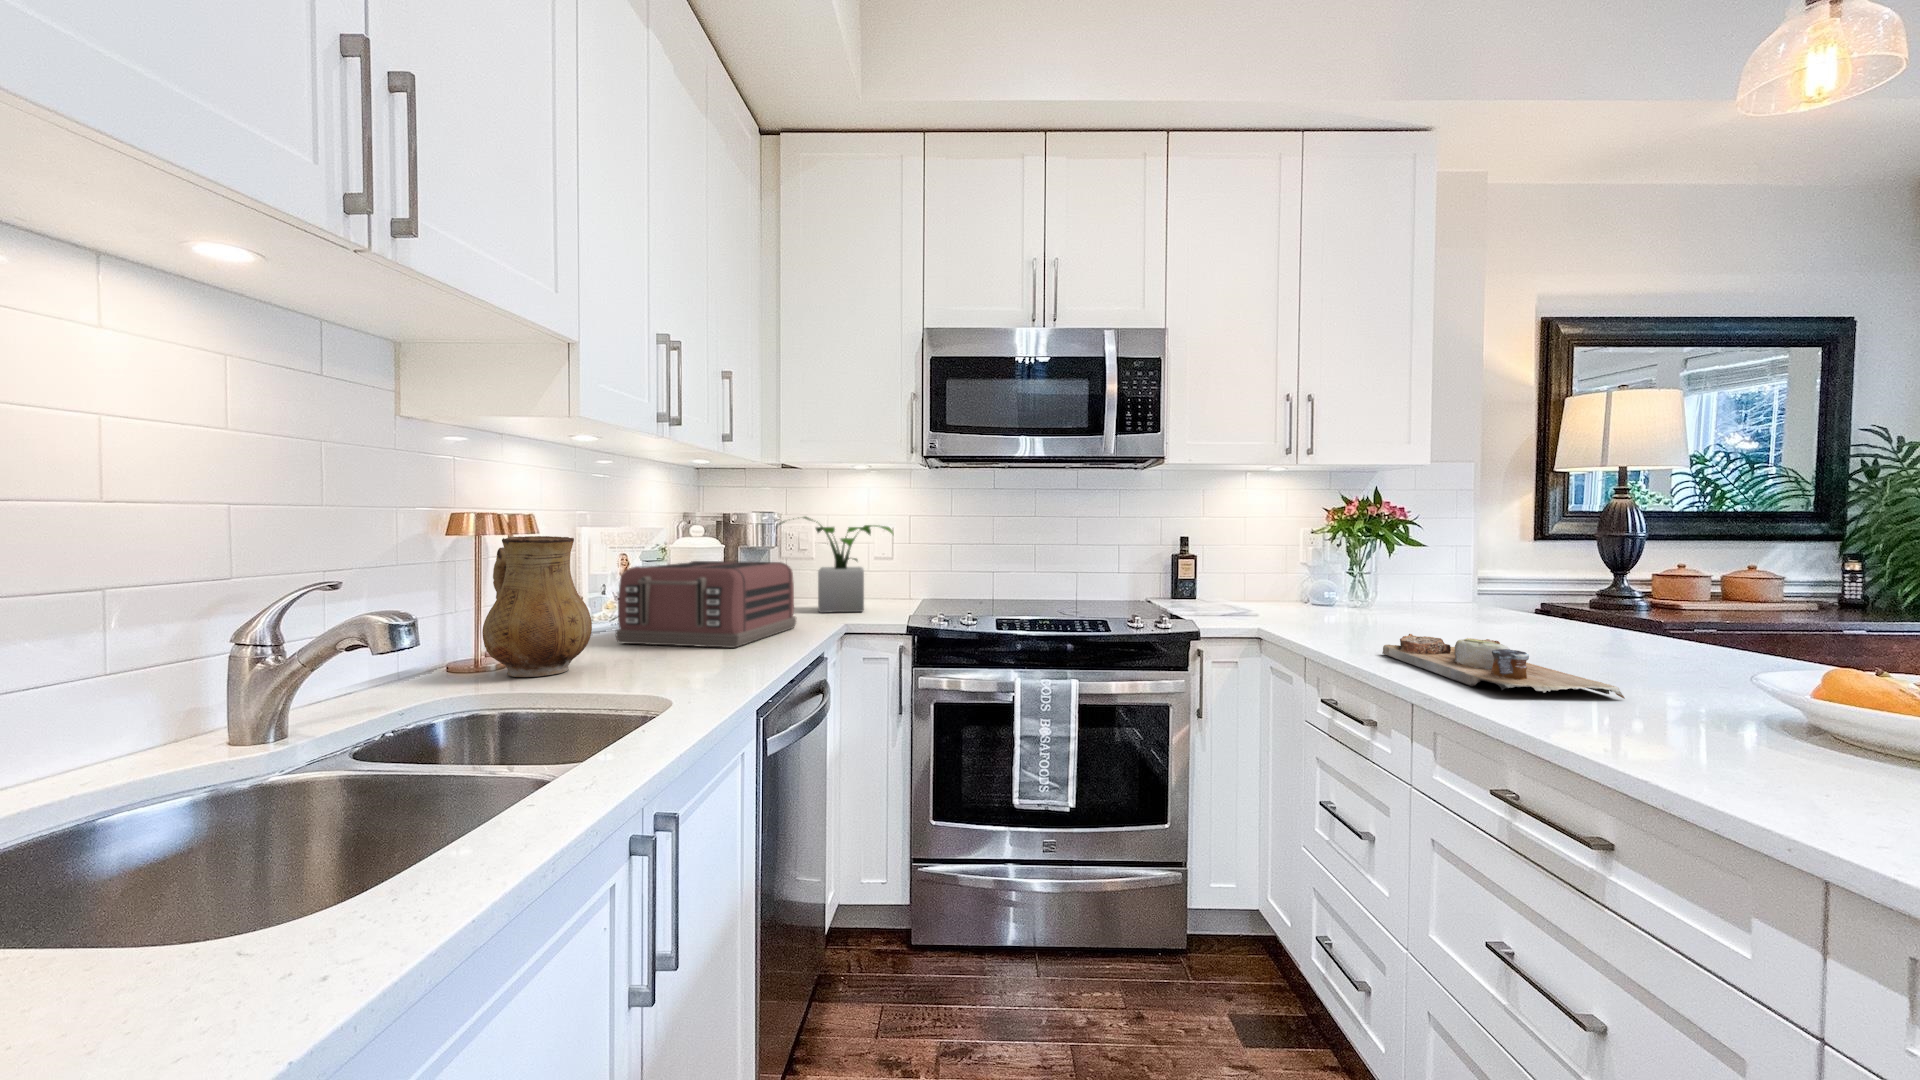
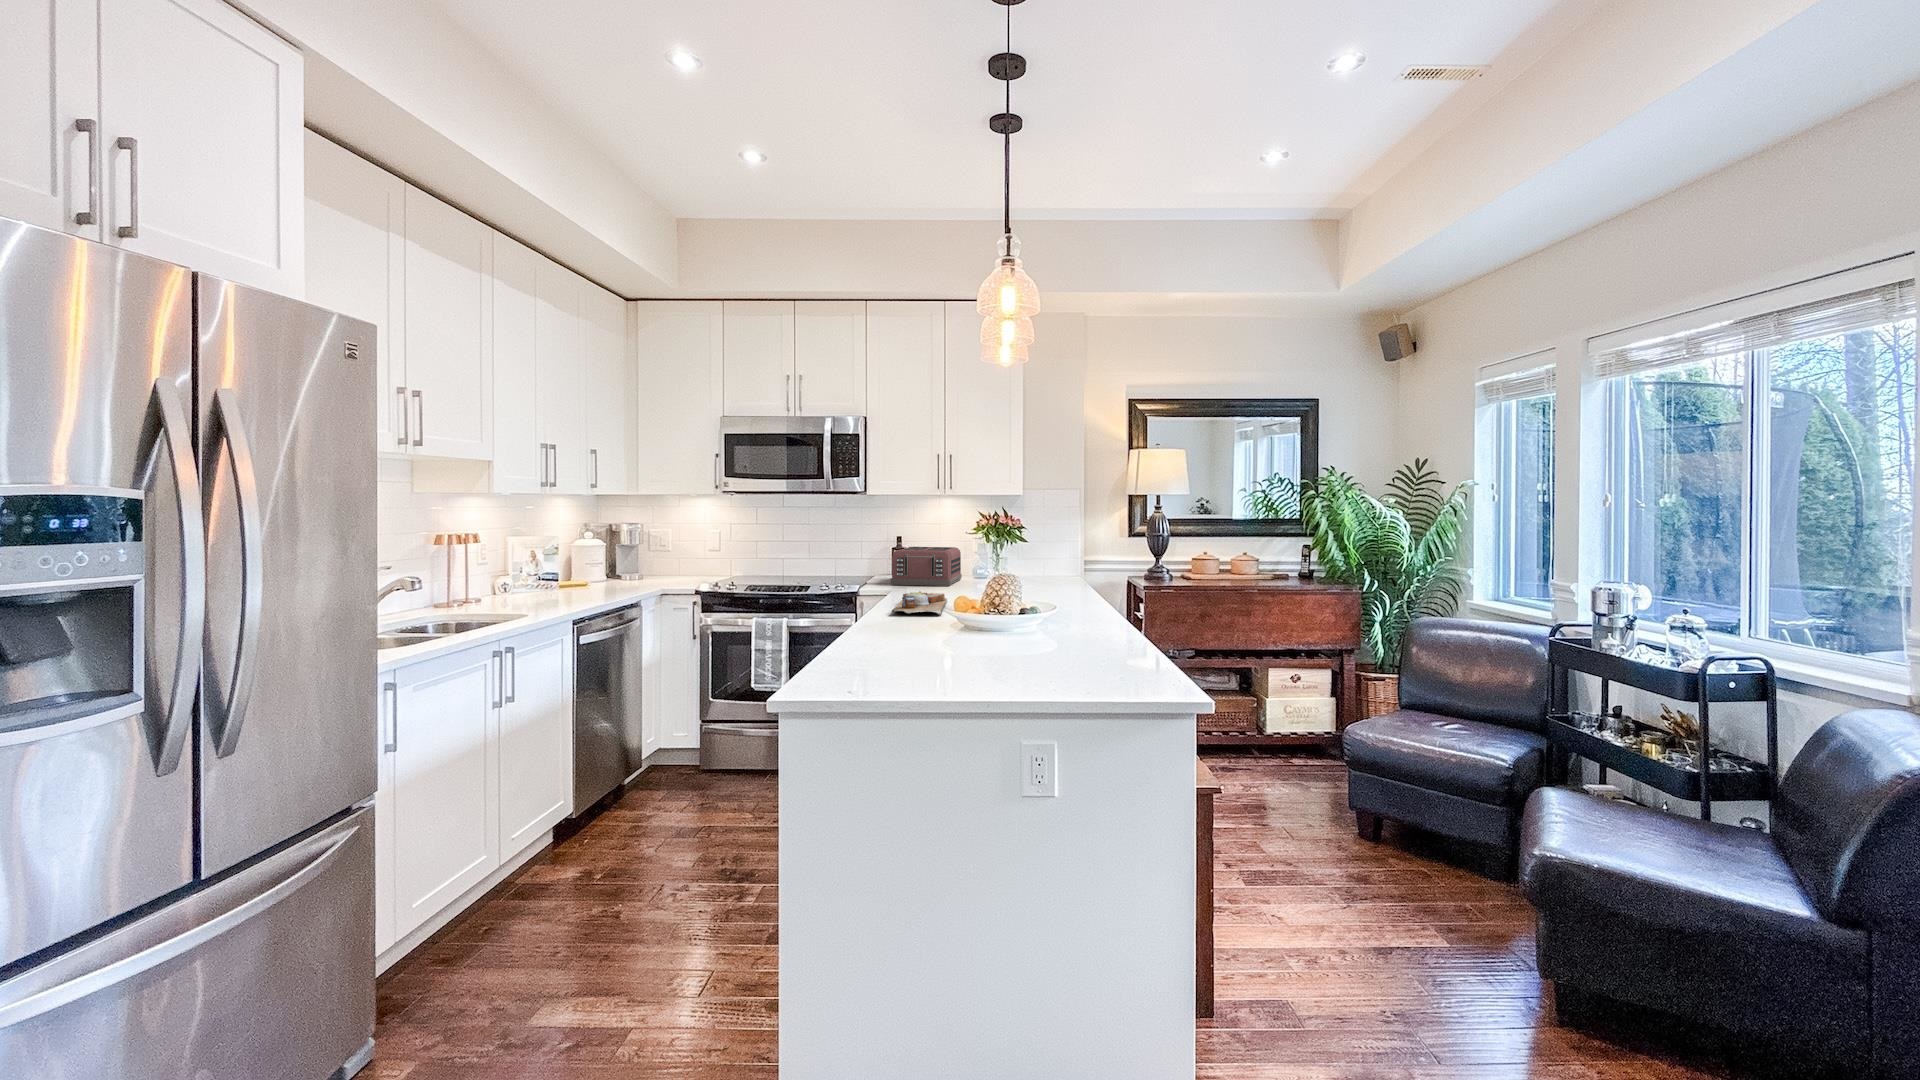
potted plant: present [779,517,893,613] -> none [629,527,701,583]
ceramic pitcher: present [482,536,592,677] -> none [453,544,506,611]
toaster: present [616,561,796,648] -> present [891,547,962,586]

